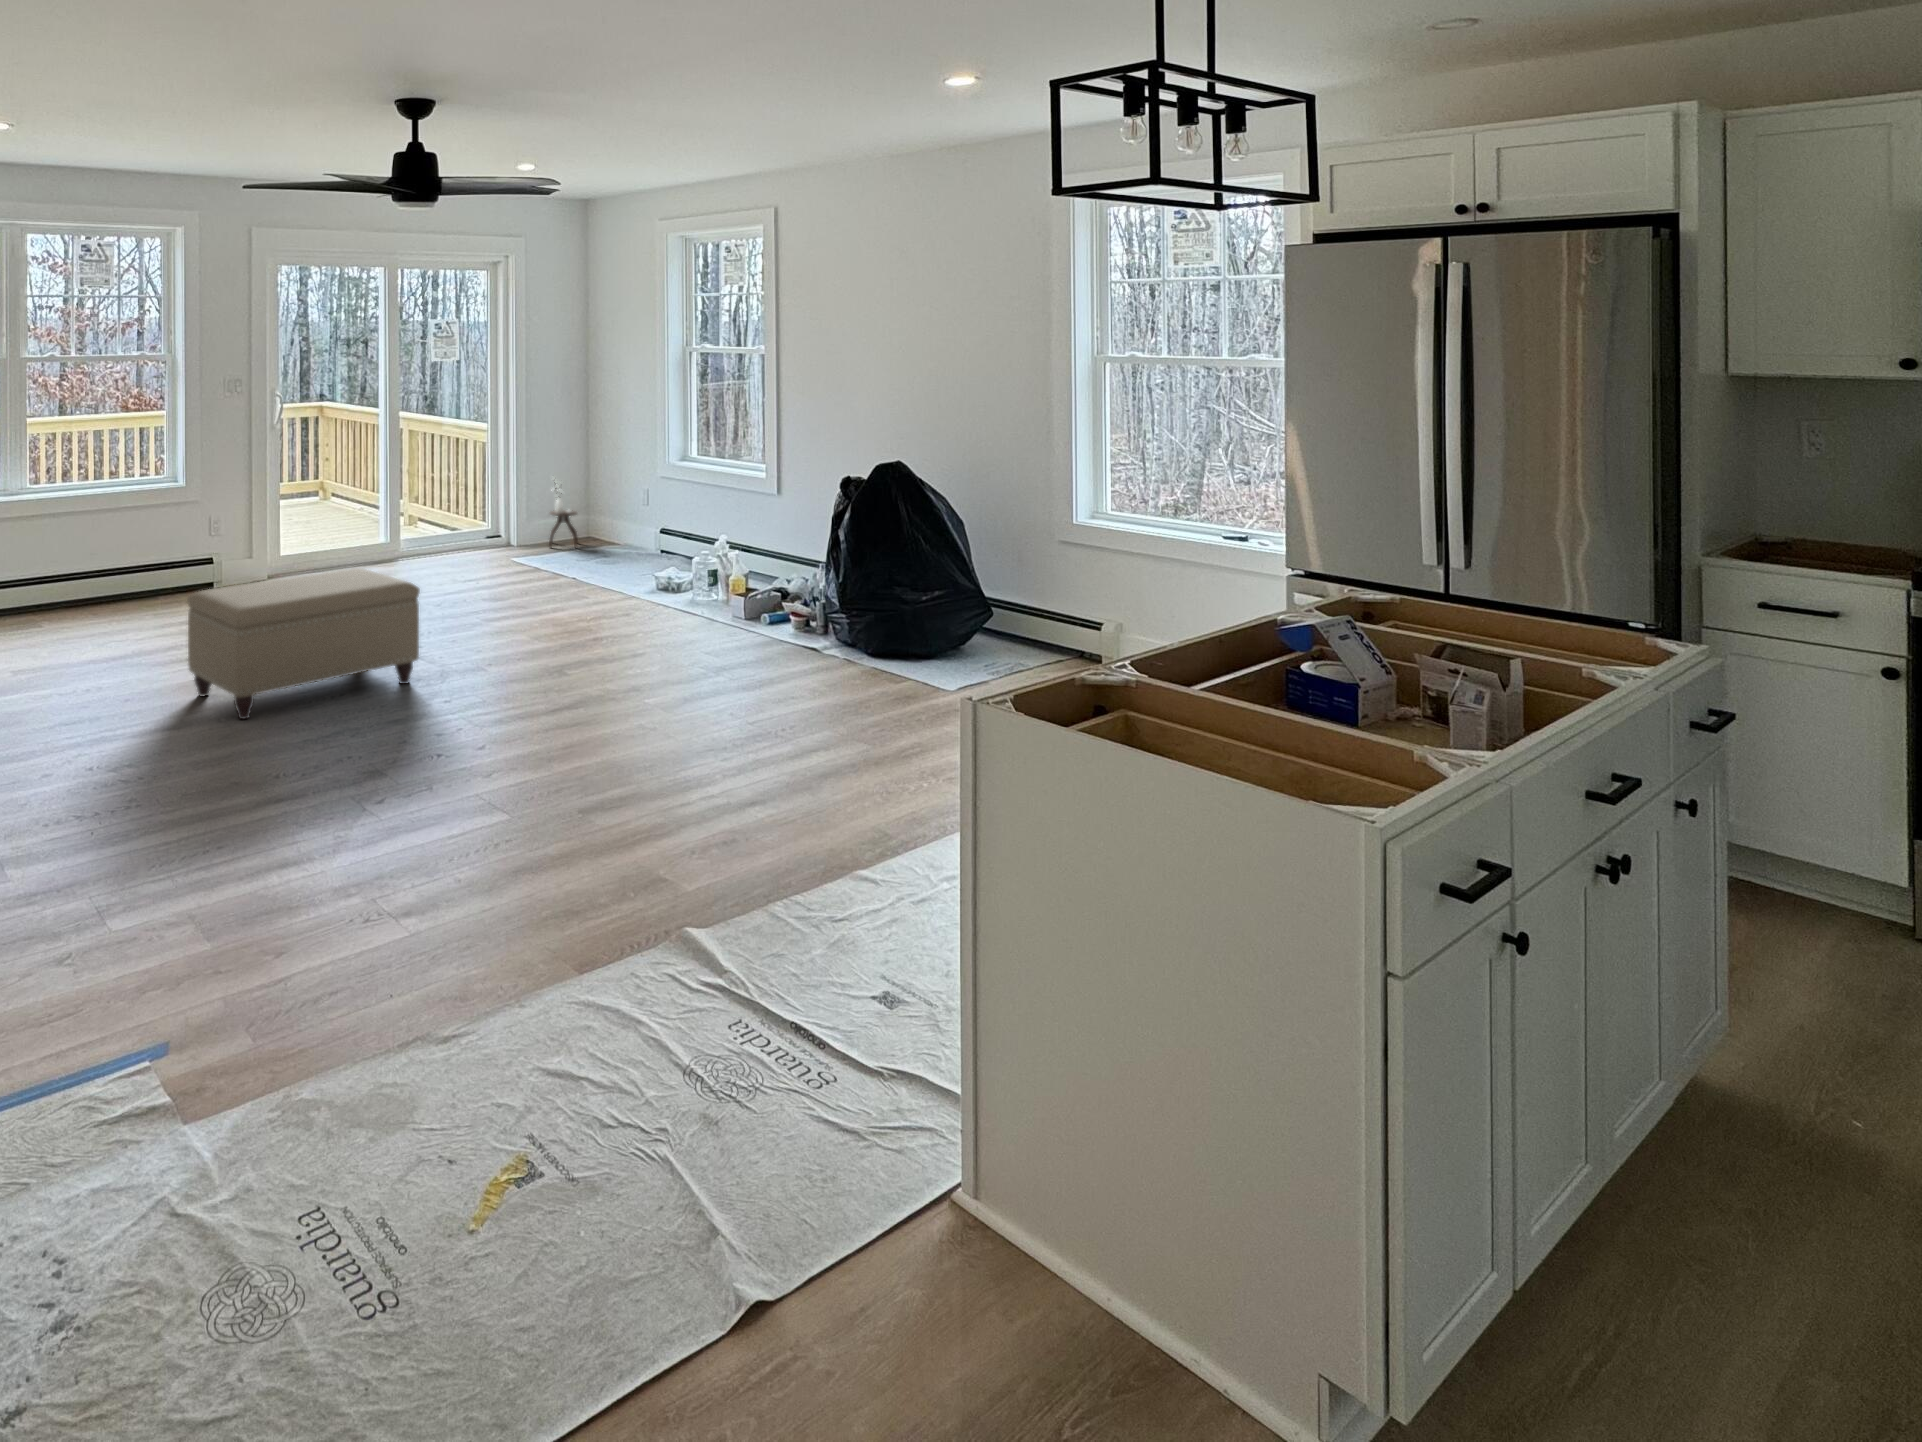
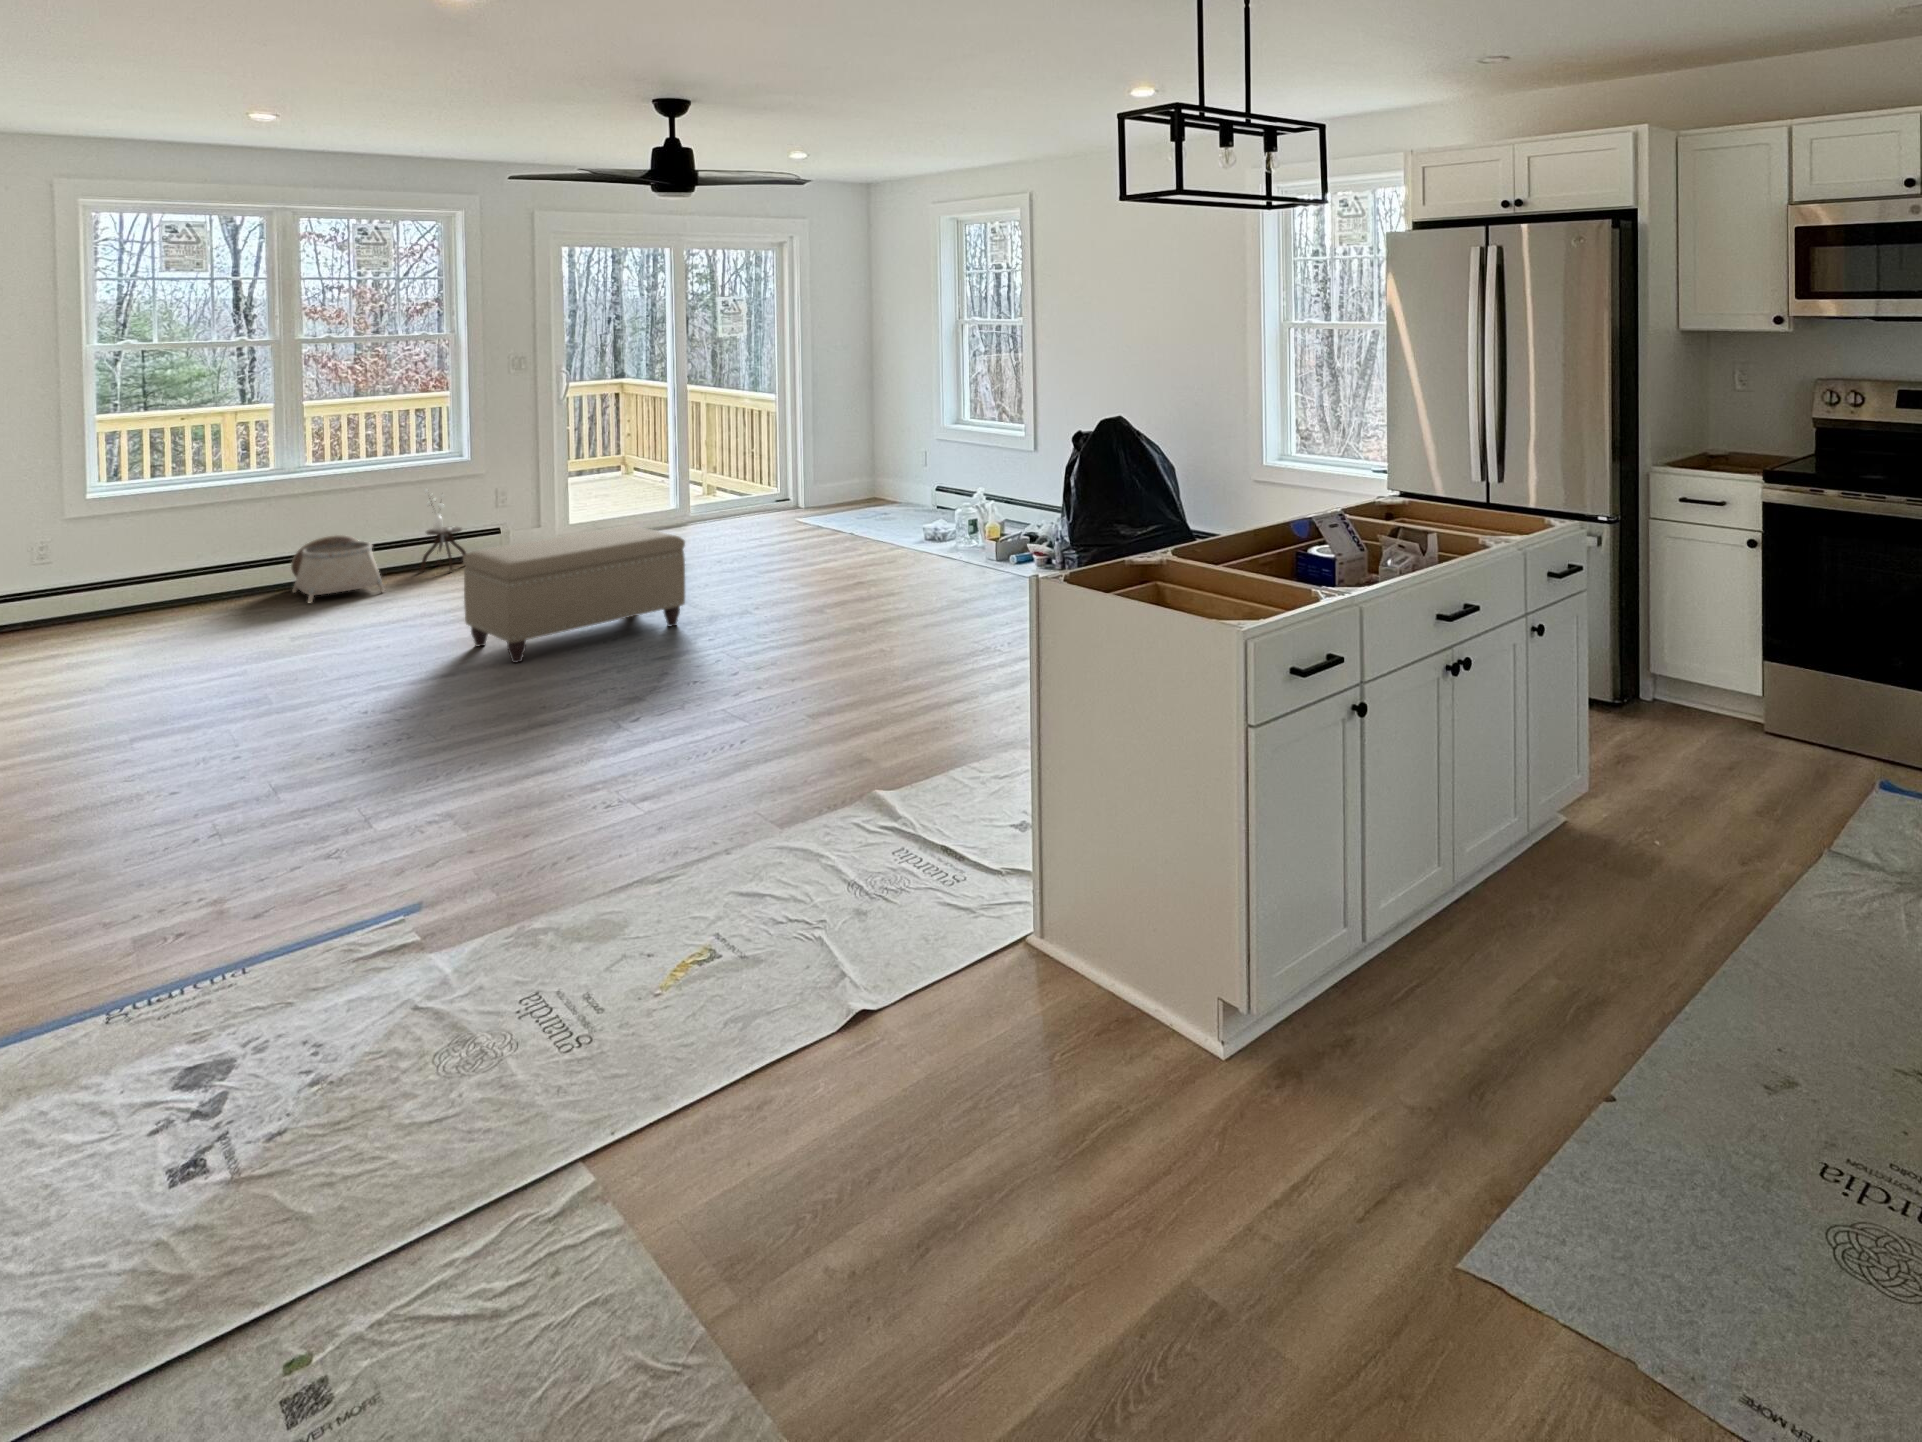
side table: present [549,488,578,547] -> present [421,489,466,572]
basket: none [11,562,103,635] -> present [291,535,385,604]

